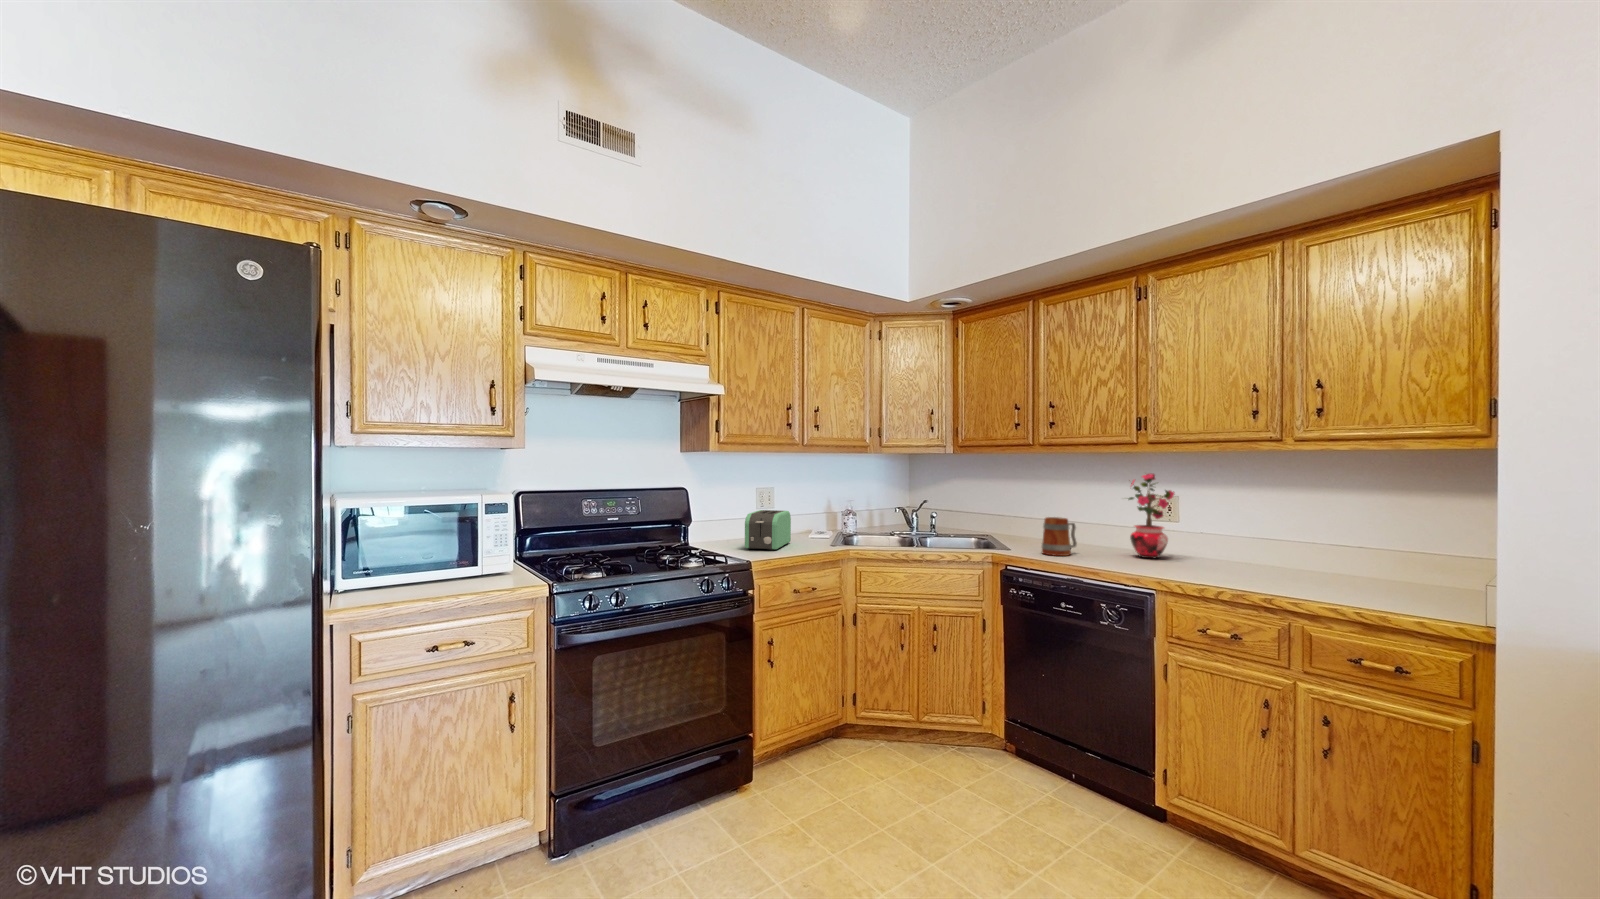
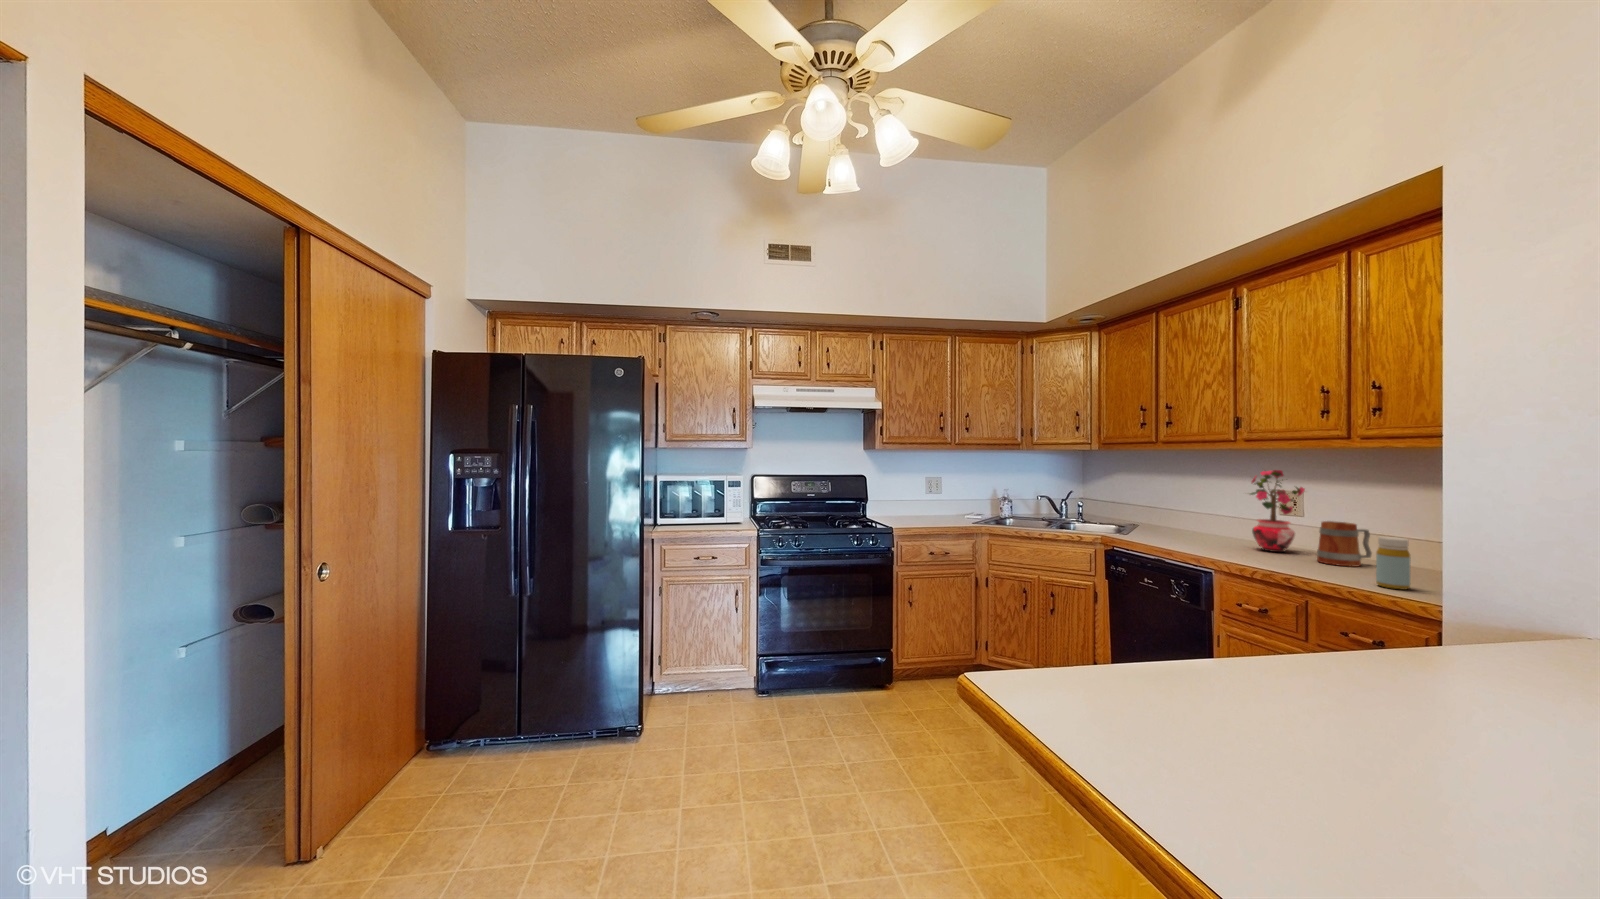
toaster: present [745,510,791,550] -> none [908,493,949,523]
mug: present [1042,517,1077,556] -> present [1317,521,1372,567]
bottle: none [1288,539,1316,591] -> present [1376,537,1411,589]

